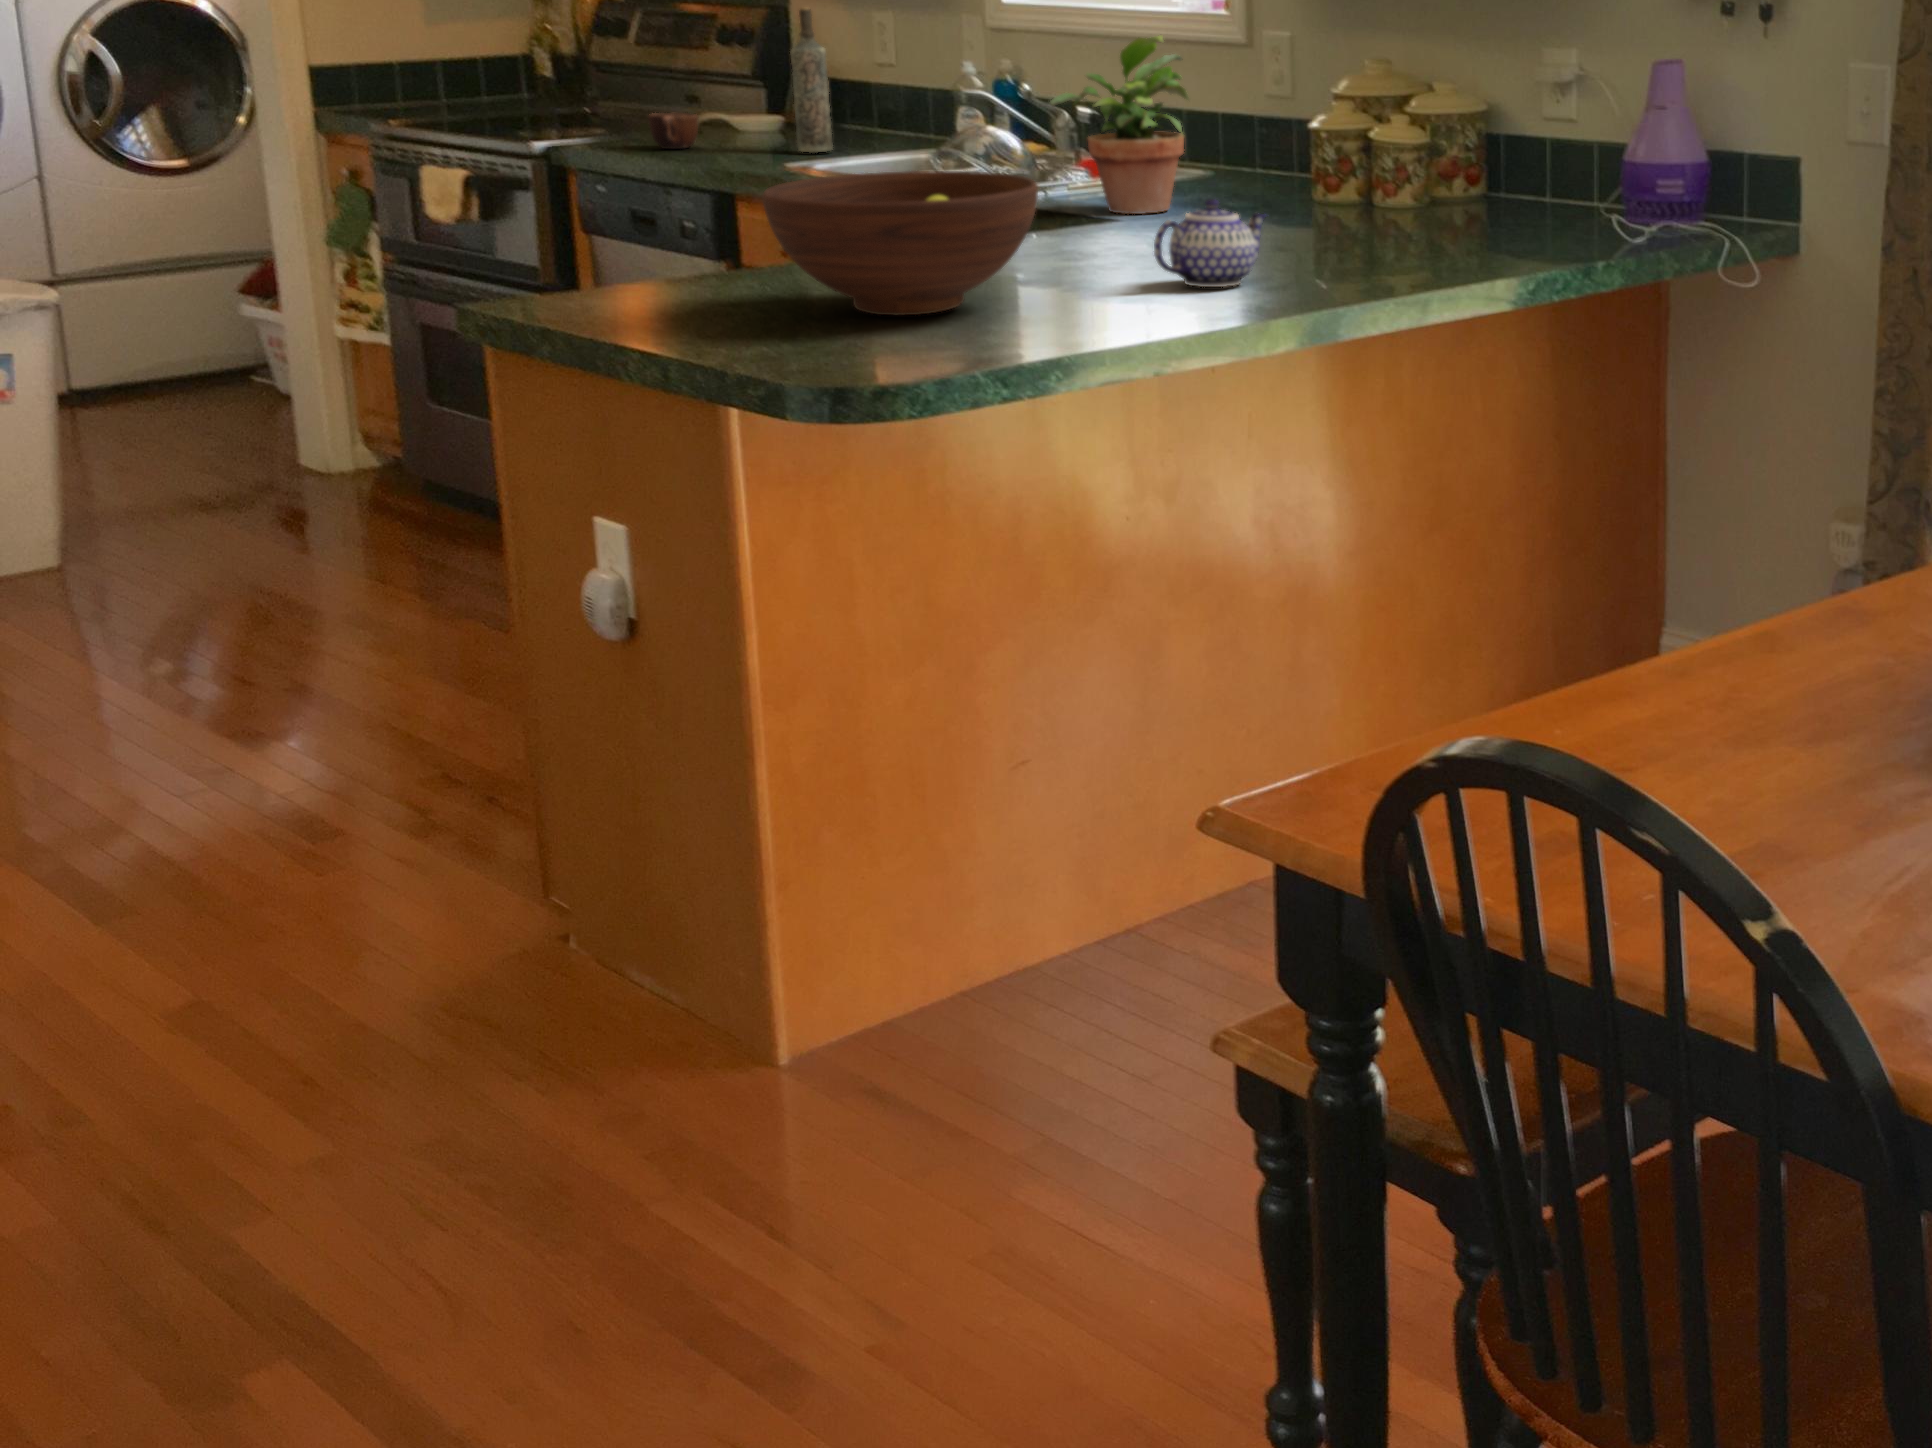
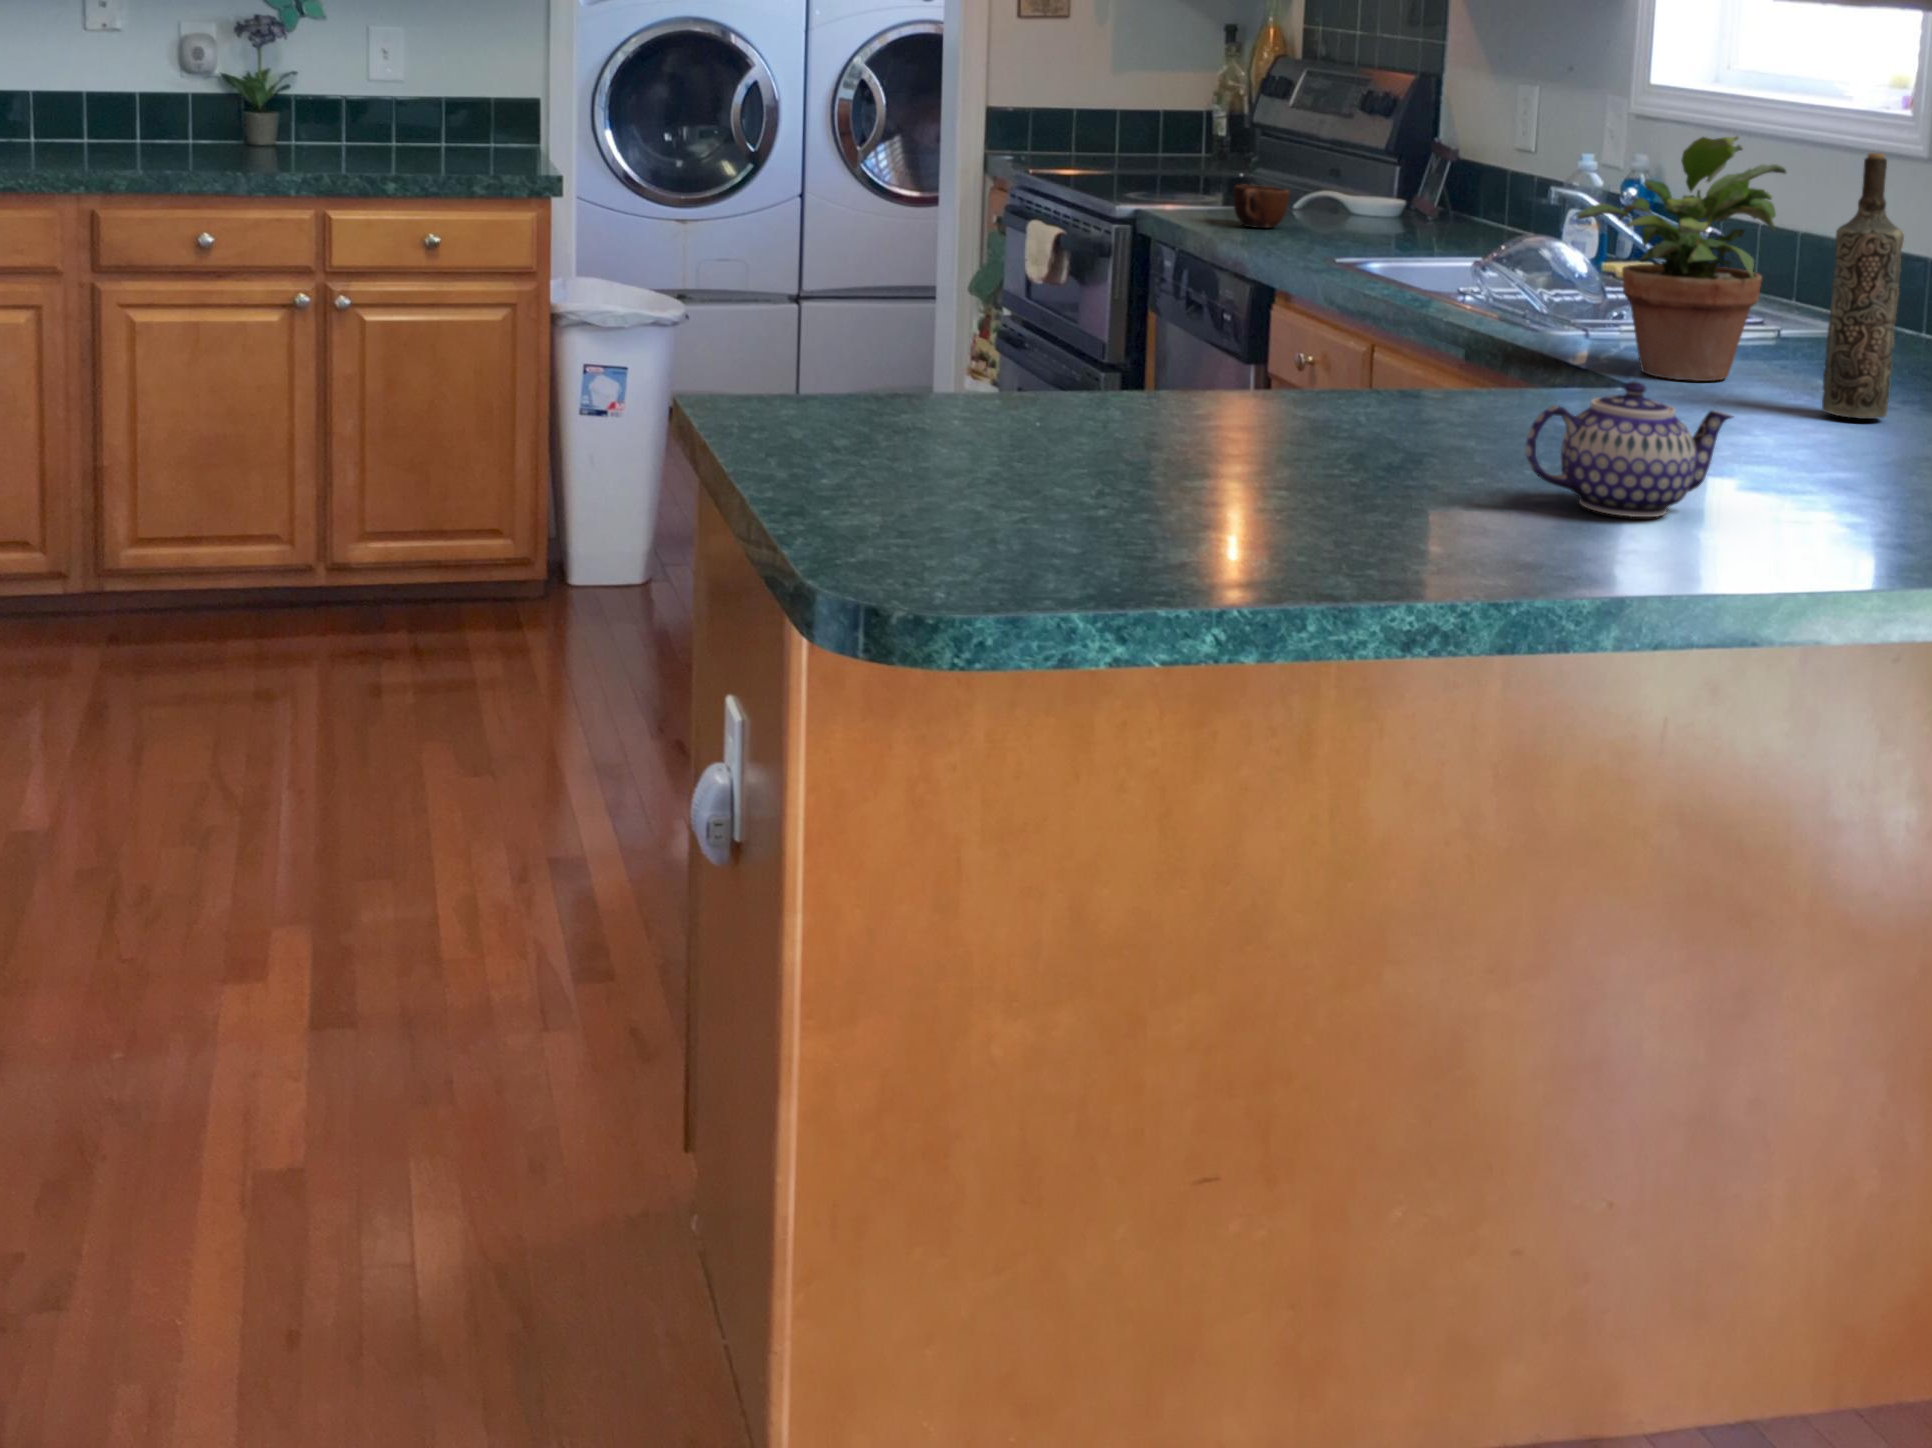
bottle: present [791,7,832,153] -> present [1822,153,1904,419]
fruit bowl: present [763,171,1038,315] -> none [968,285,1347,493]

